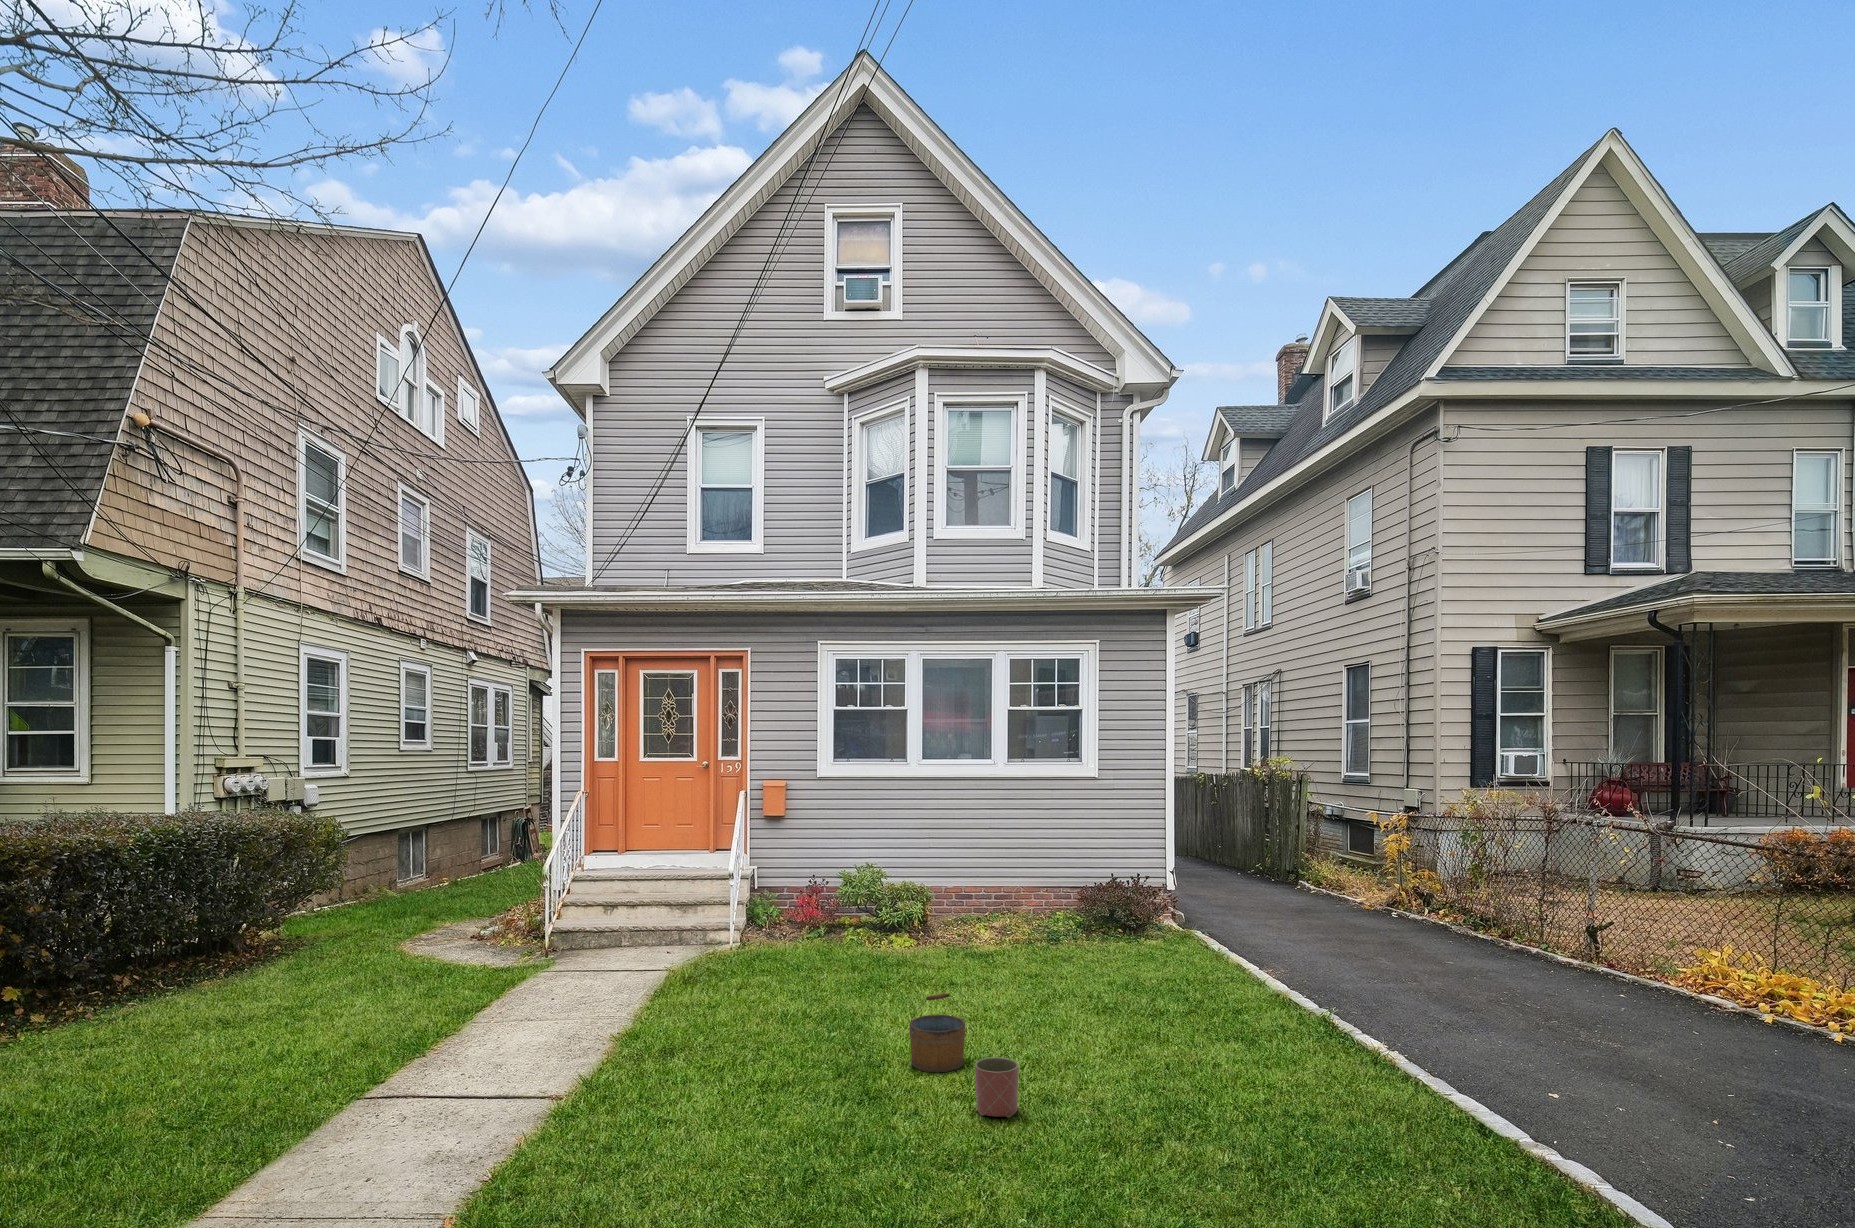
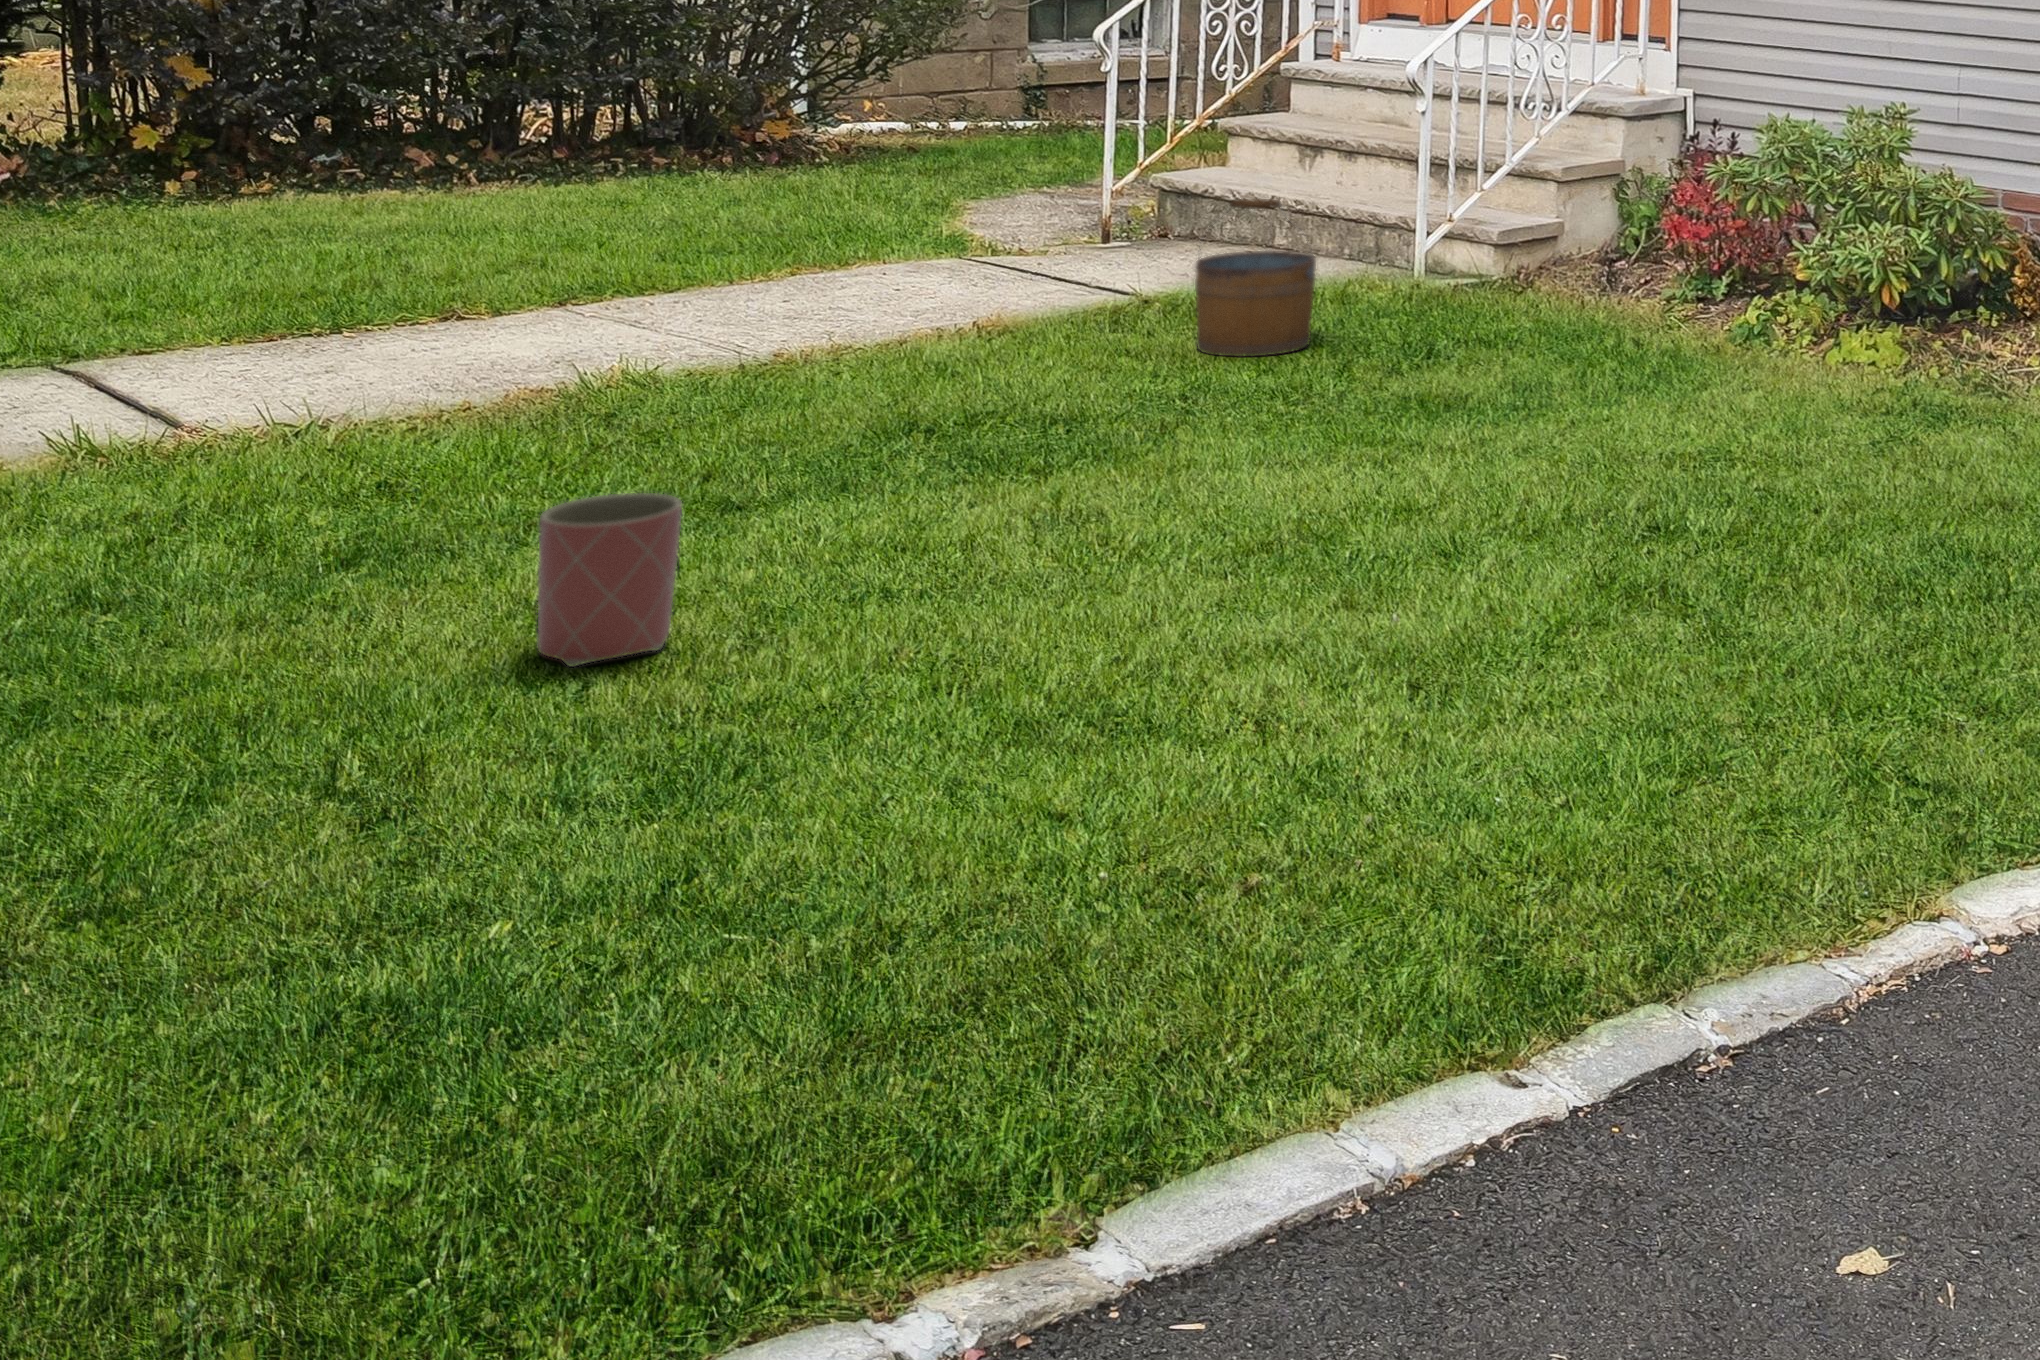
bucket: present [909,993,965,1073] -> present [1195,199,1316,357]

